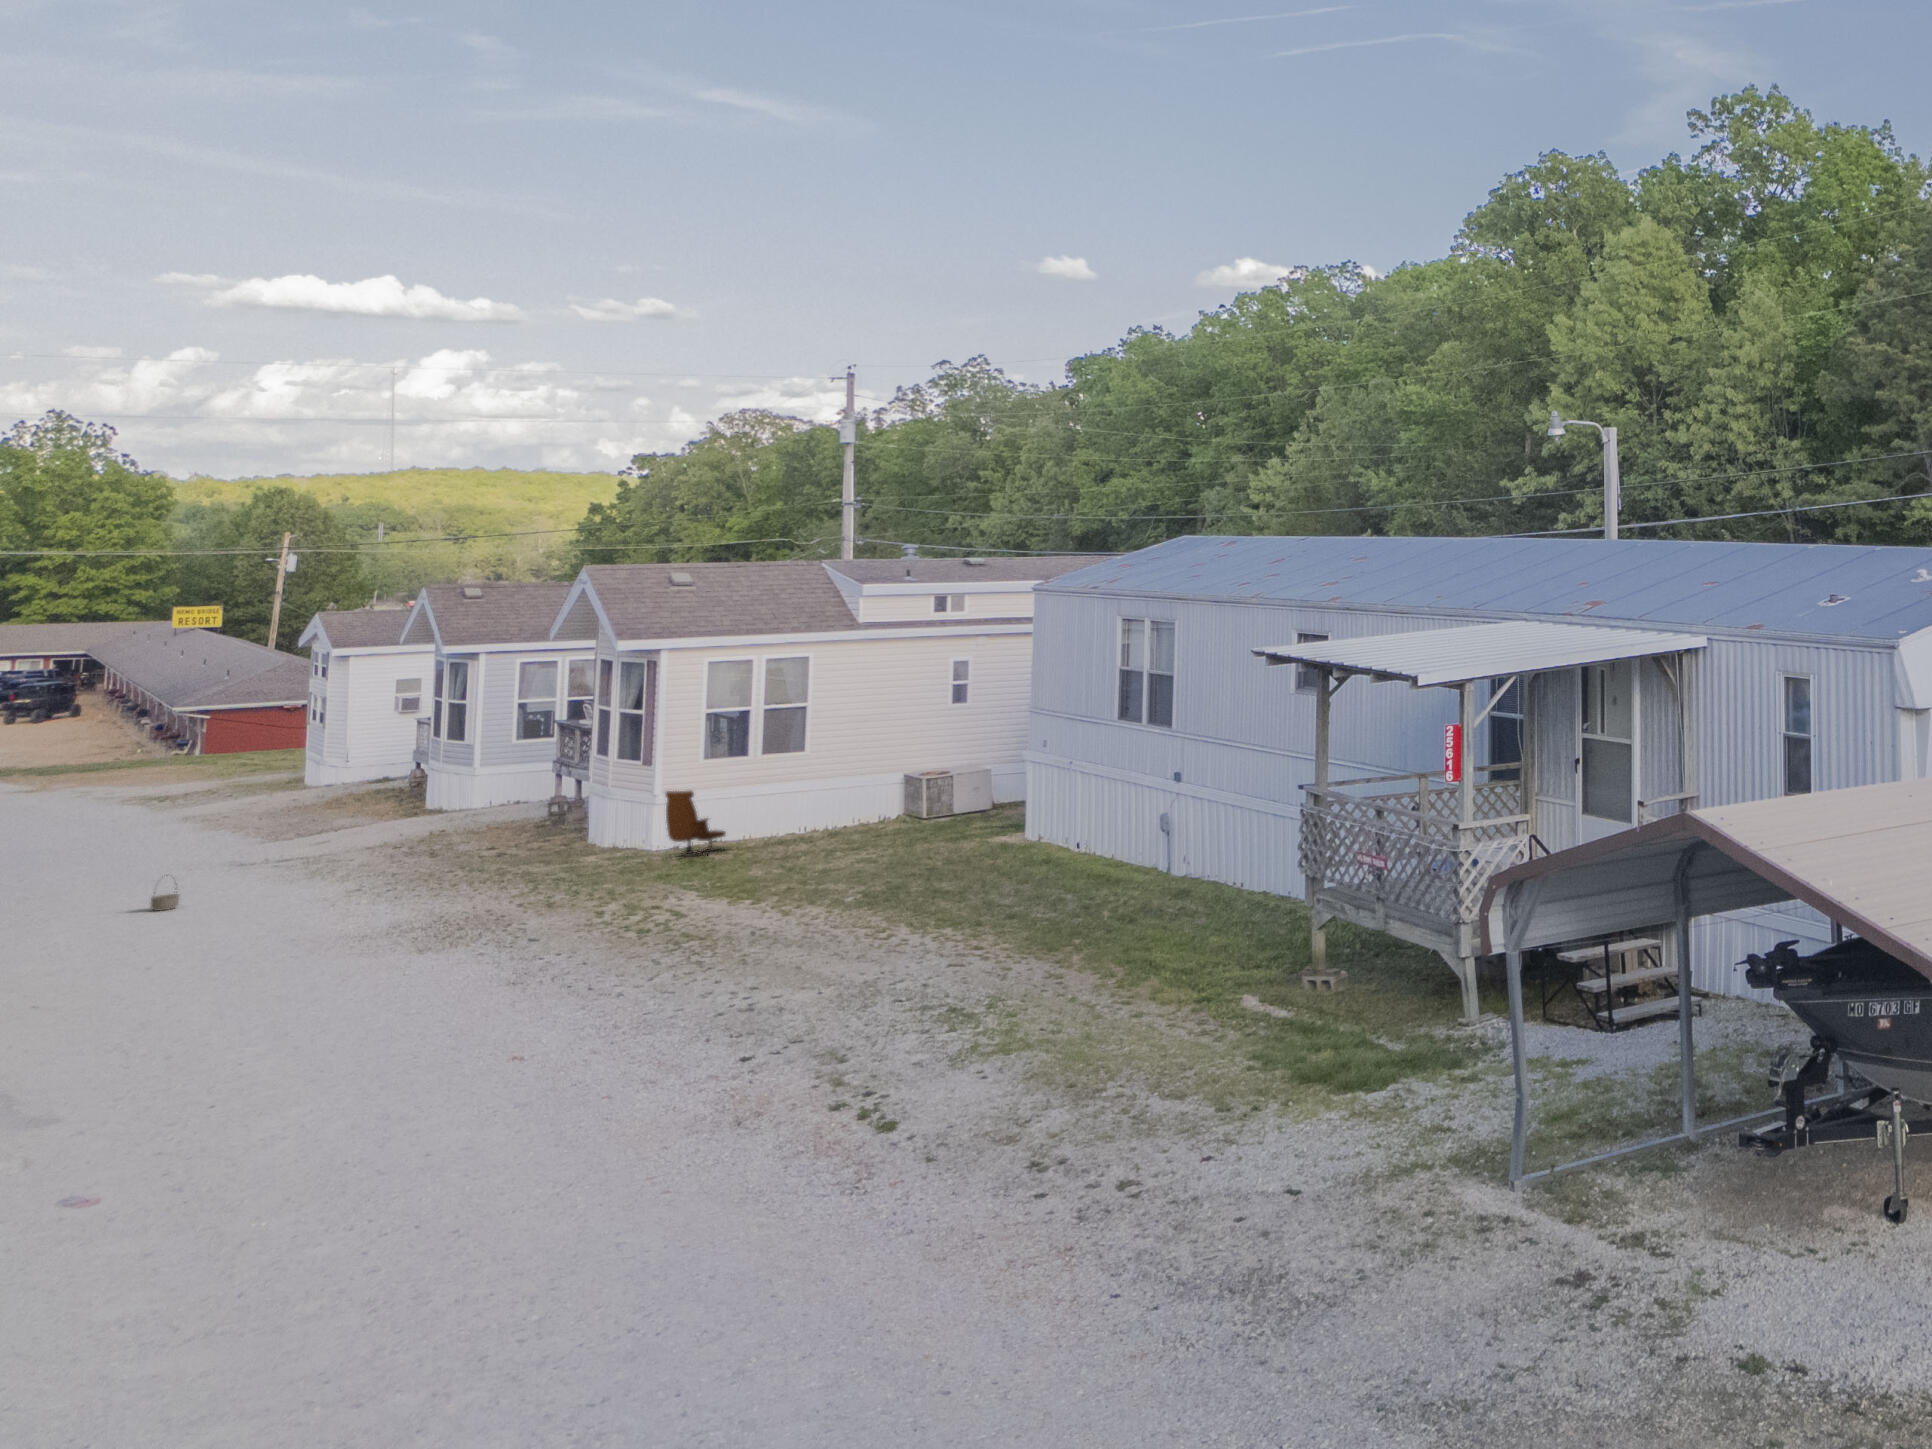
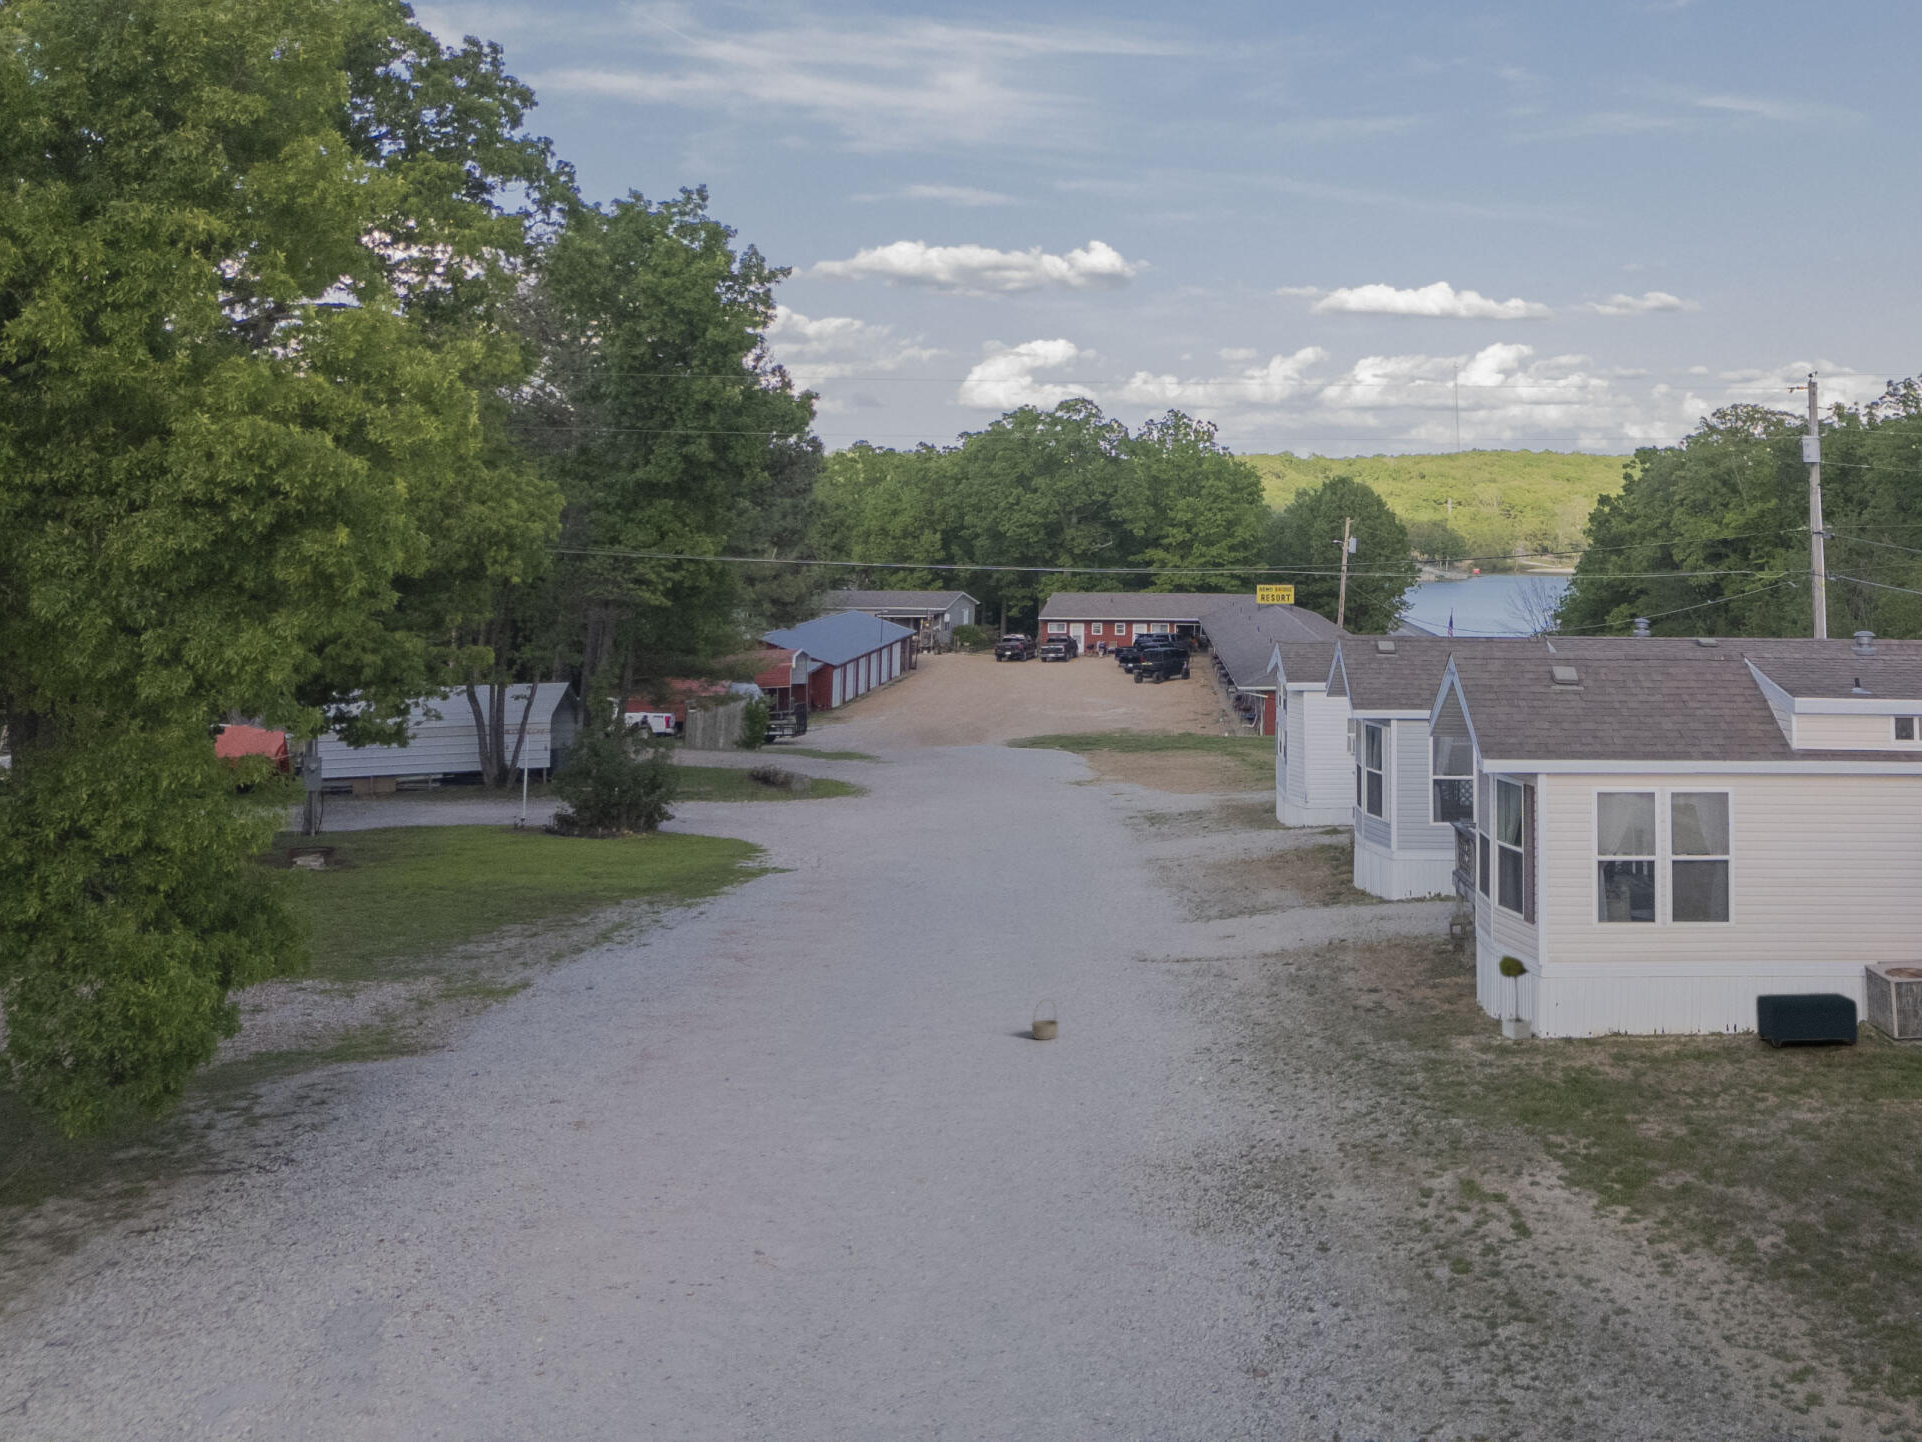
lounge chair: present [666,791,726,855] -> none [1551,965,1630,1058]
potted tree: none [615,794,643,859] -> present [1499,956,1532,1040]
bench: none [825,797,901,837] -> present [1756,993,1858,1048]

